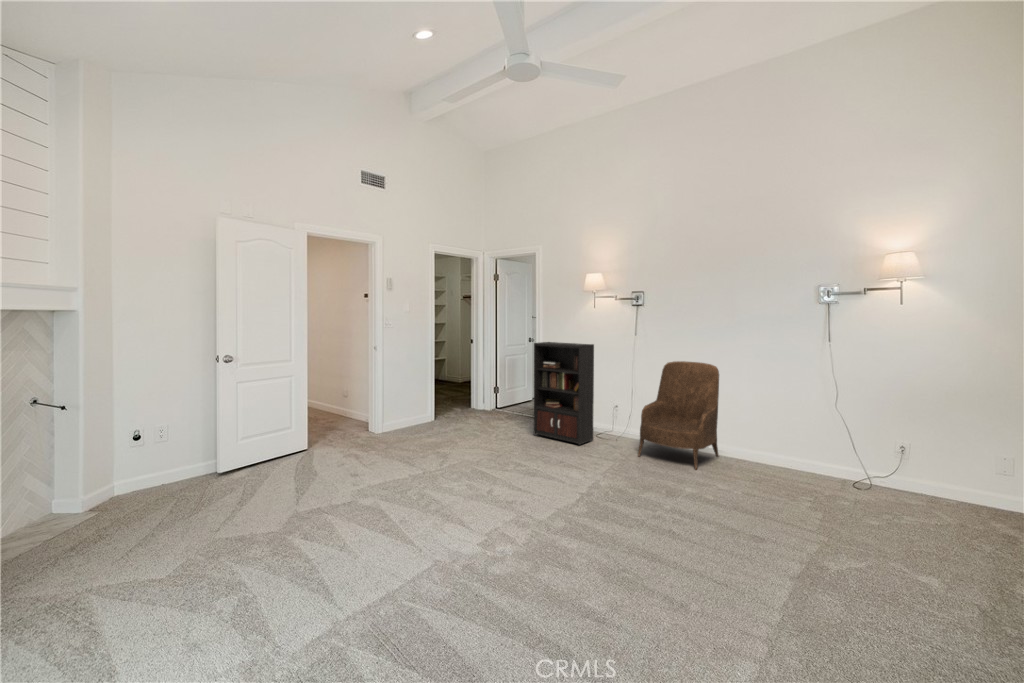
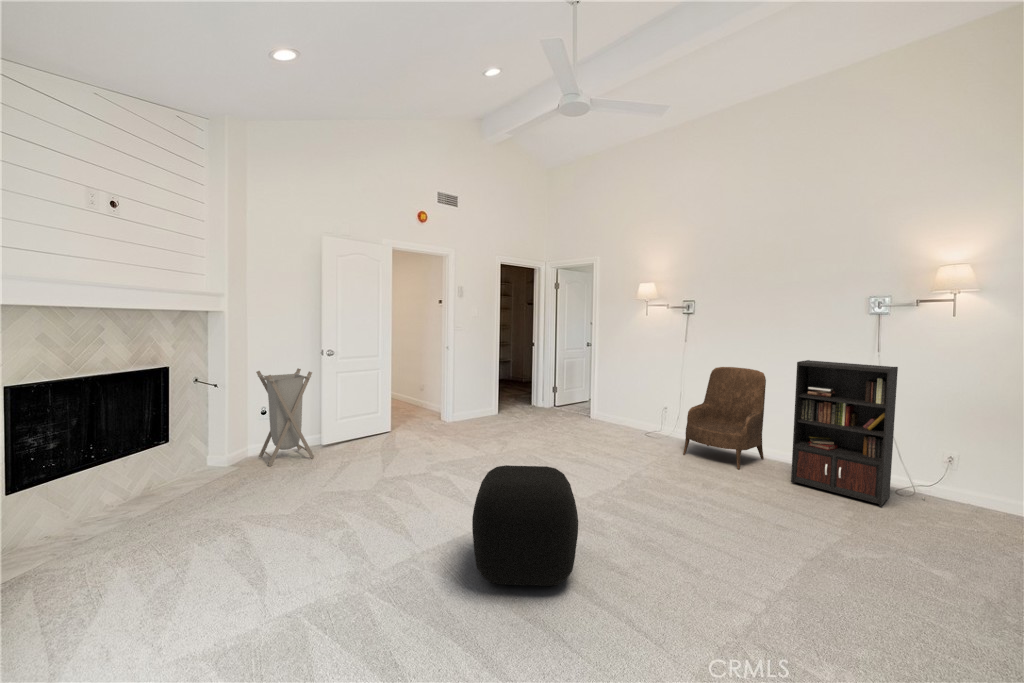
bookcase: present [534,342,617,445] -> present [791,360,925,506]
laundry hamper: none [129,379,211,502] -> present [256,368,314,466]
ottoman: none [412,488,541,642] -> present [472,465,578,586]

